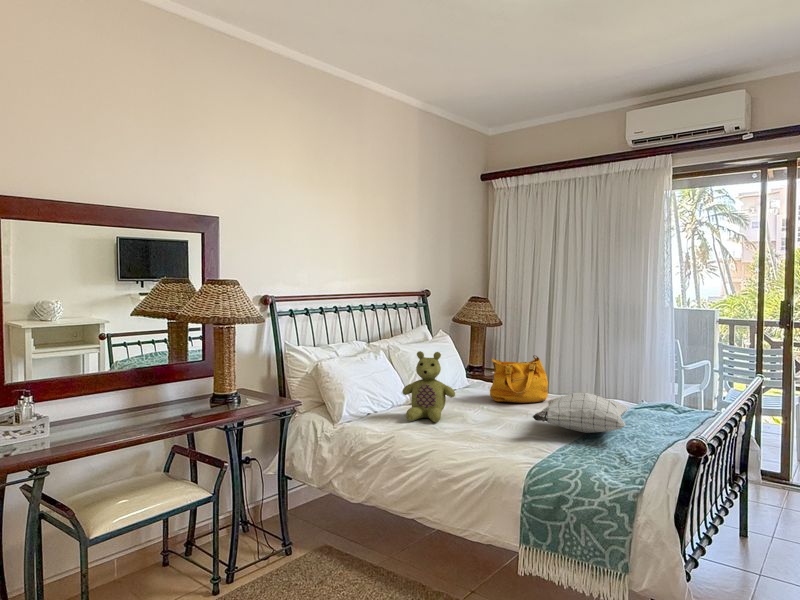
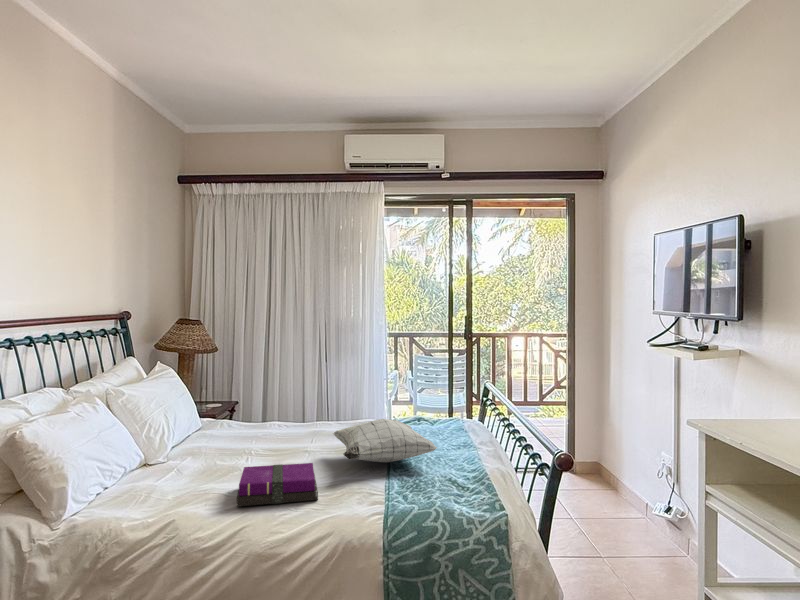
stuffed bear: present [402,351,455,422] -> none [148,392,225,491]
handbag: present [490,355,548,403] -> none [242,383,305,442]
notebook: none [437,412,511,445] -> present [237,463,318,507]

